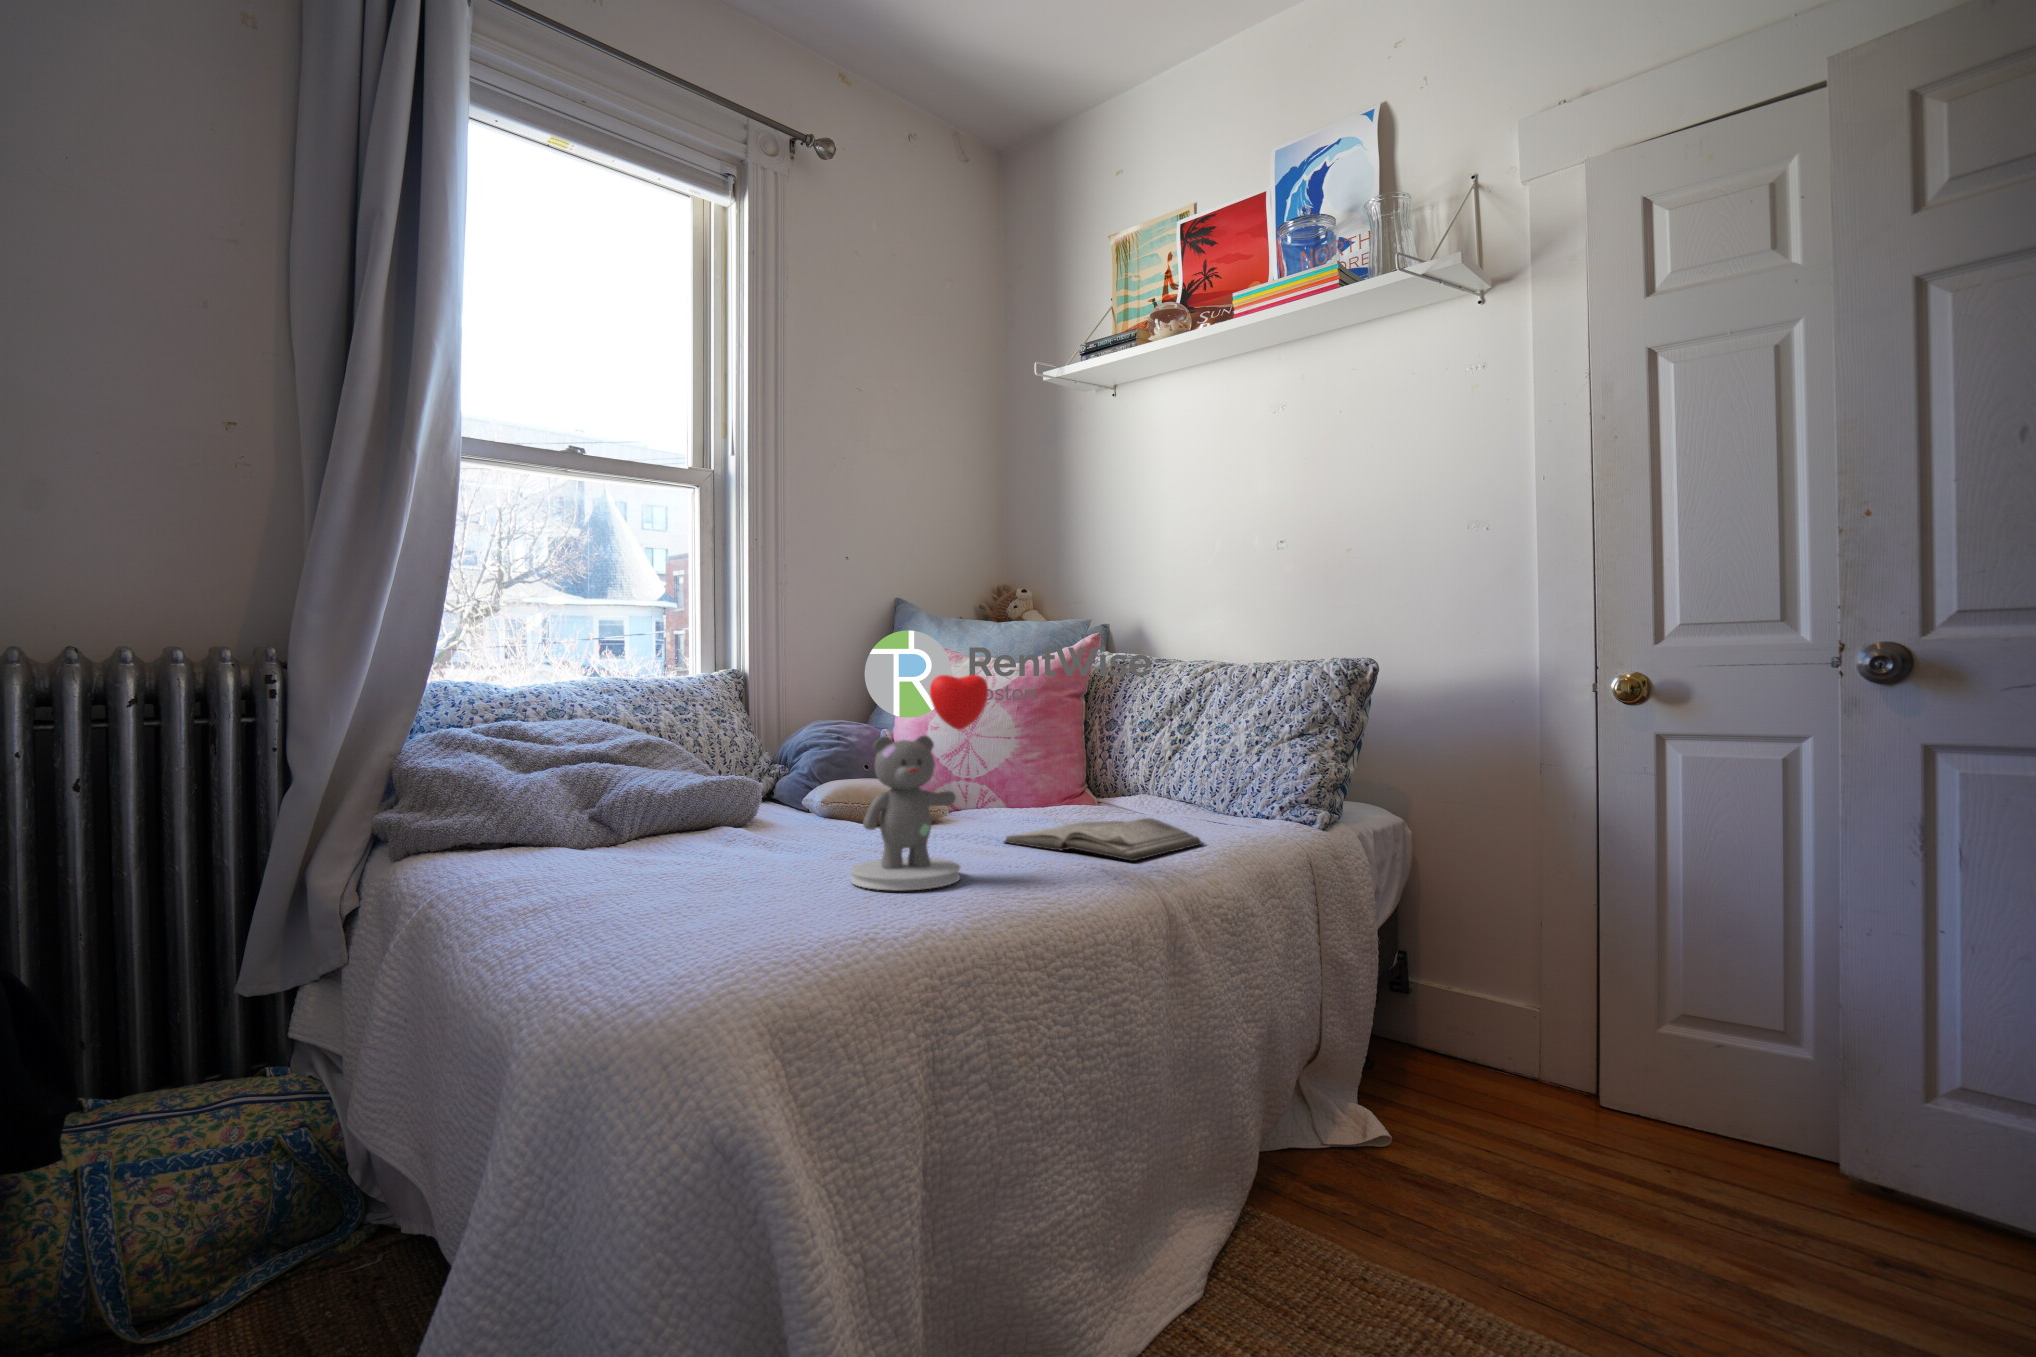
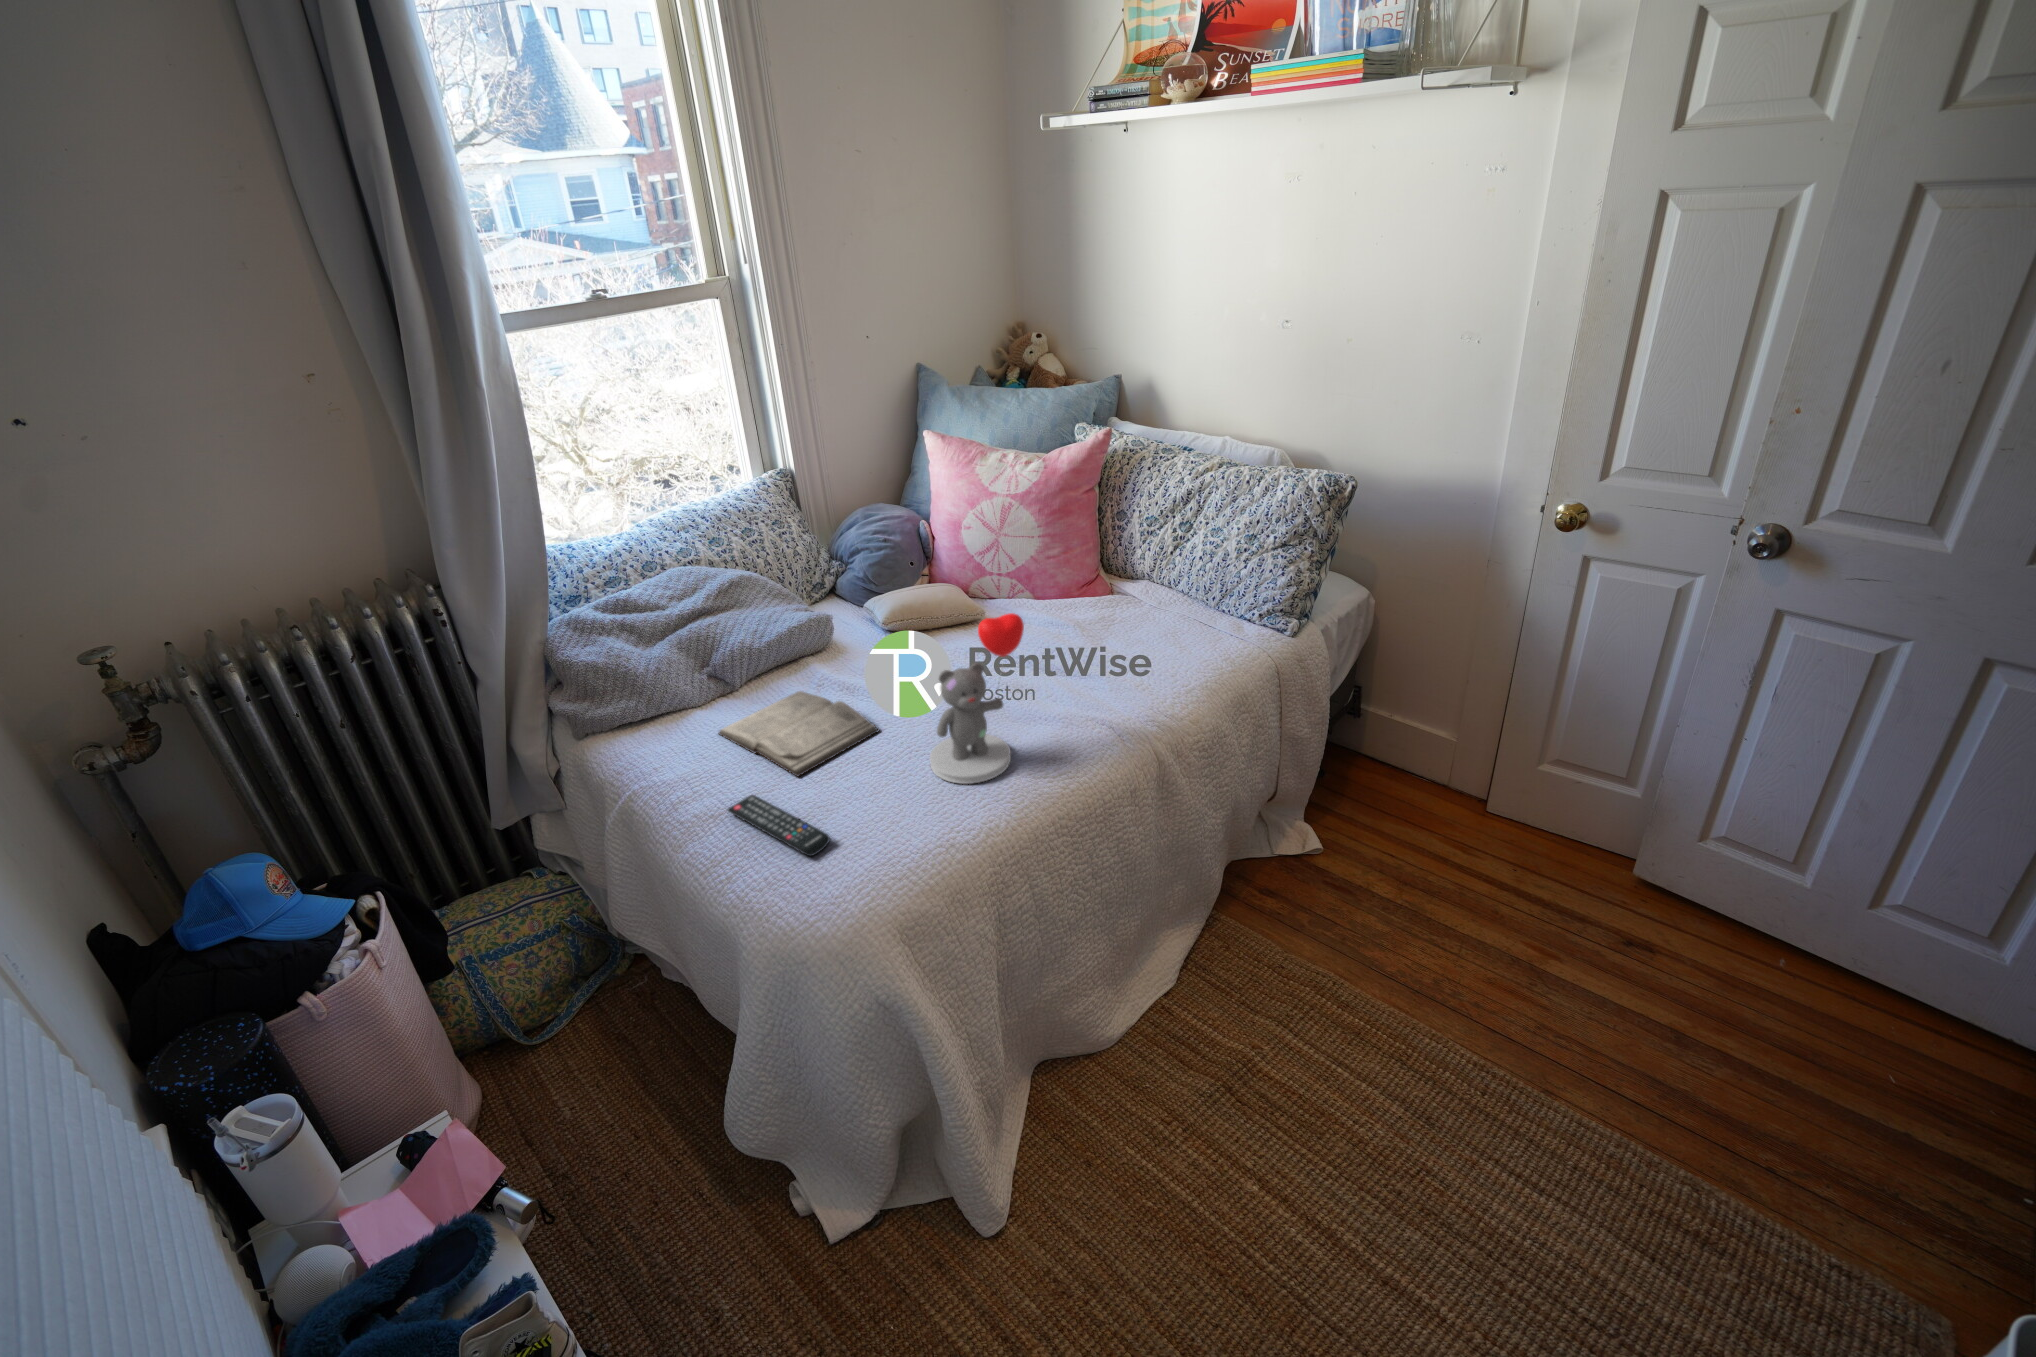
diary: present [1004,818,1203,861] -> present [719,691,879,777]
remote control: none [553,883,687,928] -> present [728,795,830,856]

